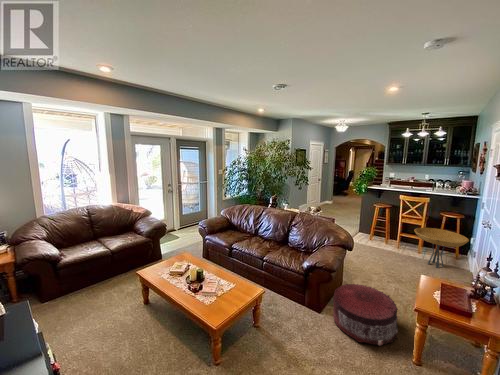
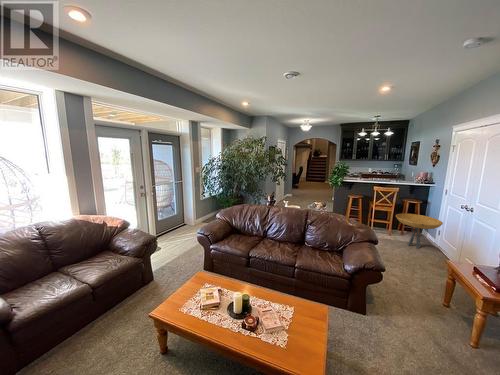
pouf: present [333,284,398,346] -> none [377,278,454,345]

